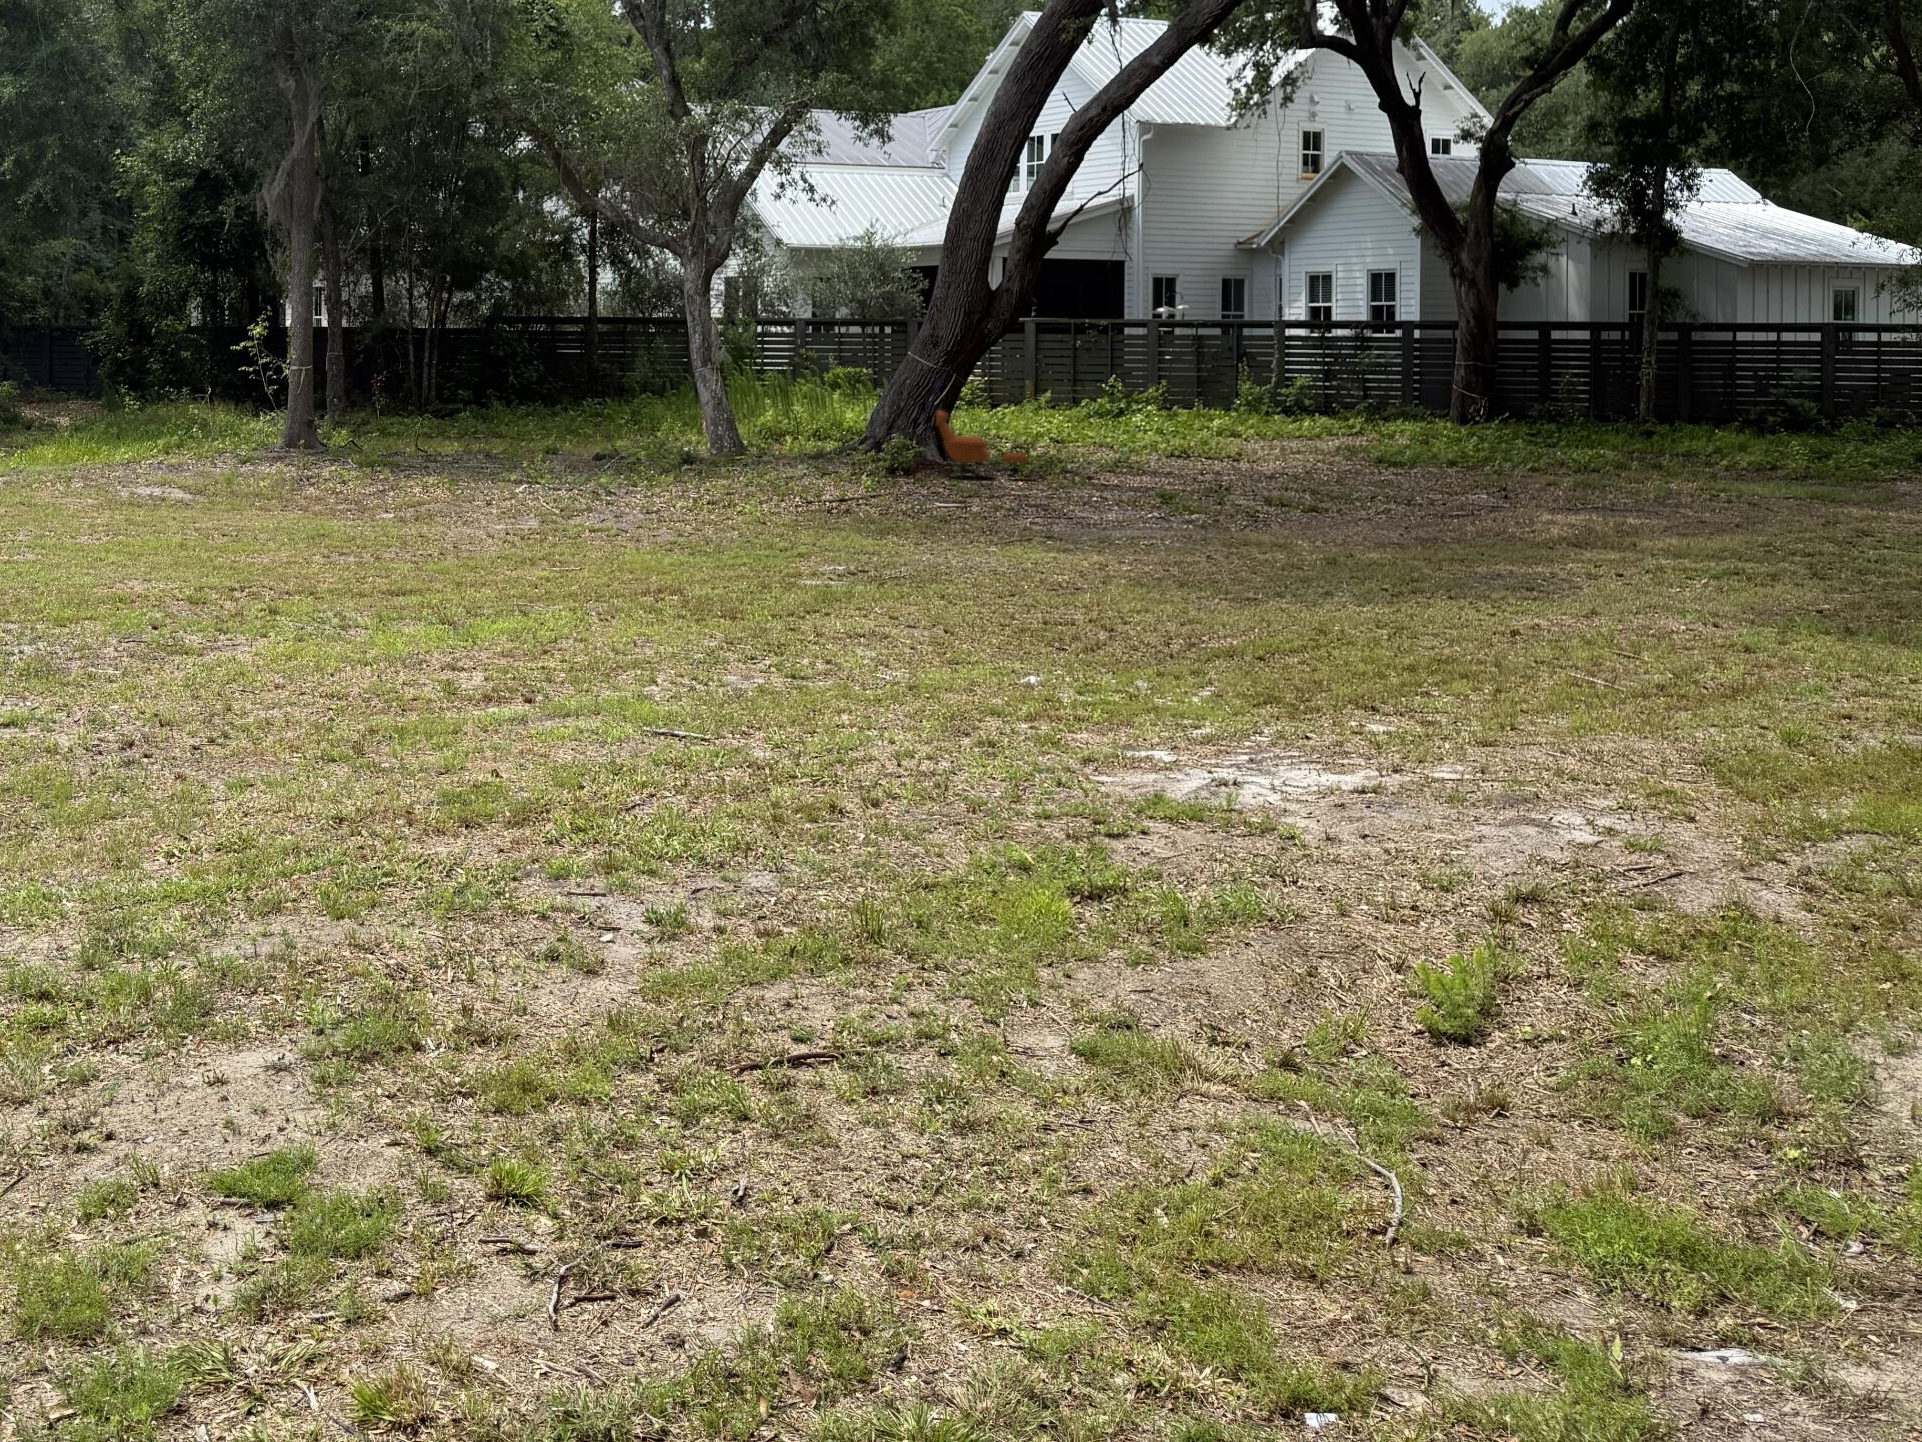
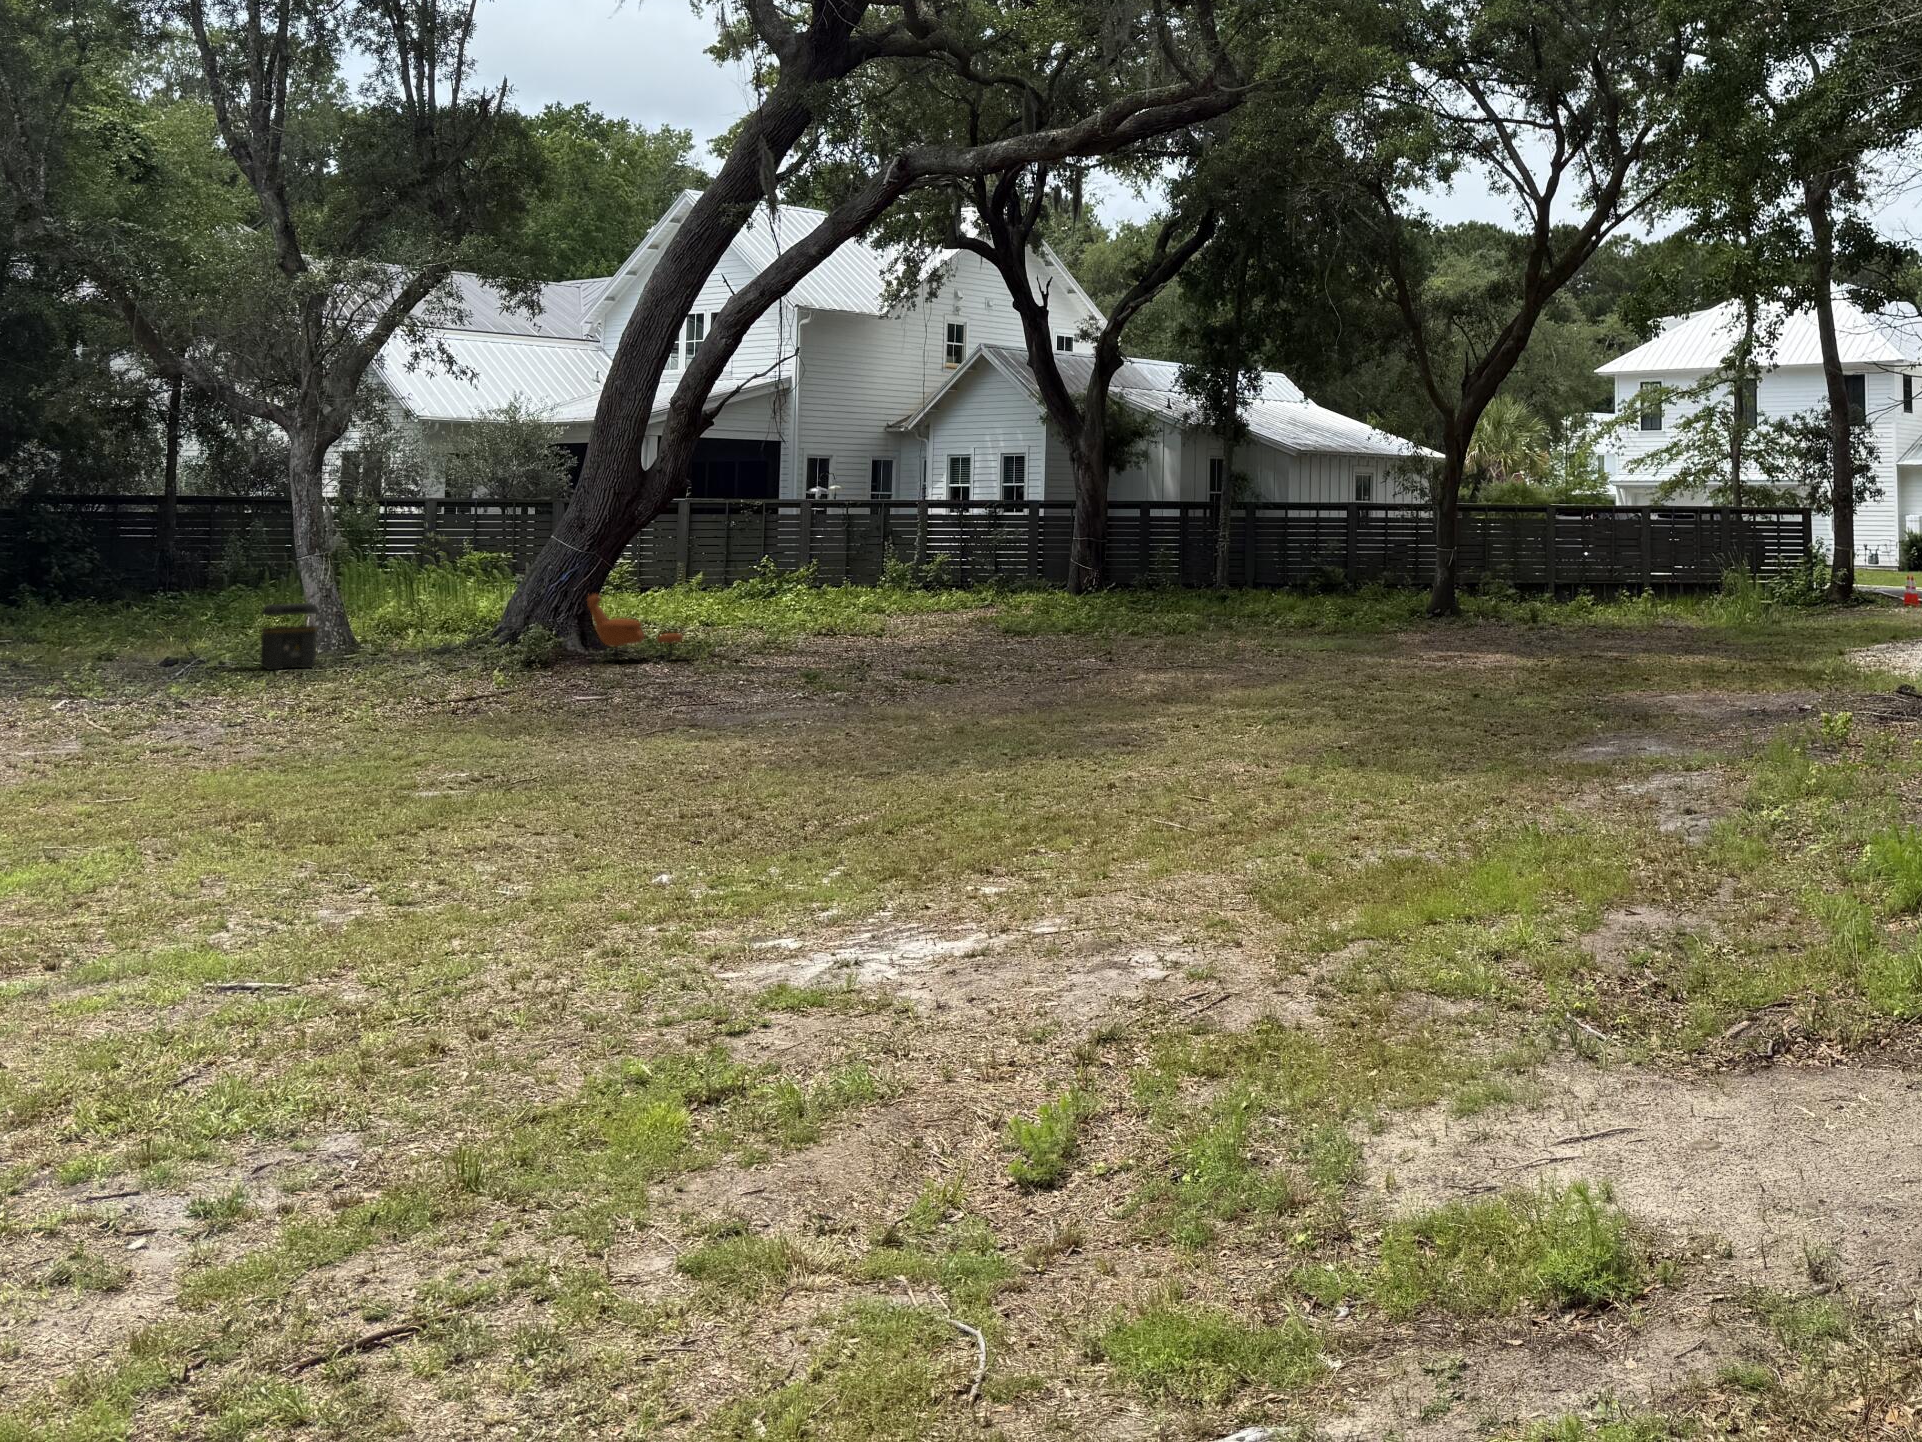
toolbox: none [663,409,708,466] -> present [260,603,319,670]

